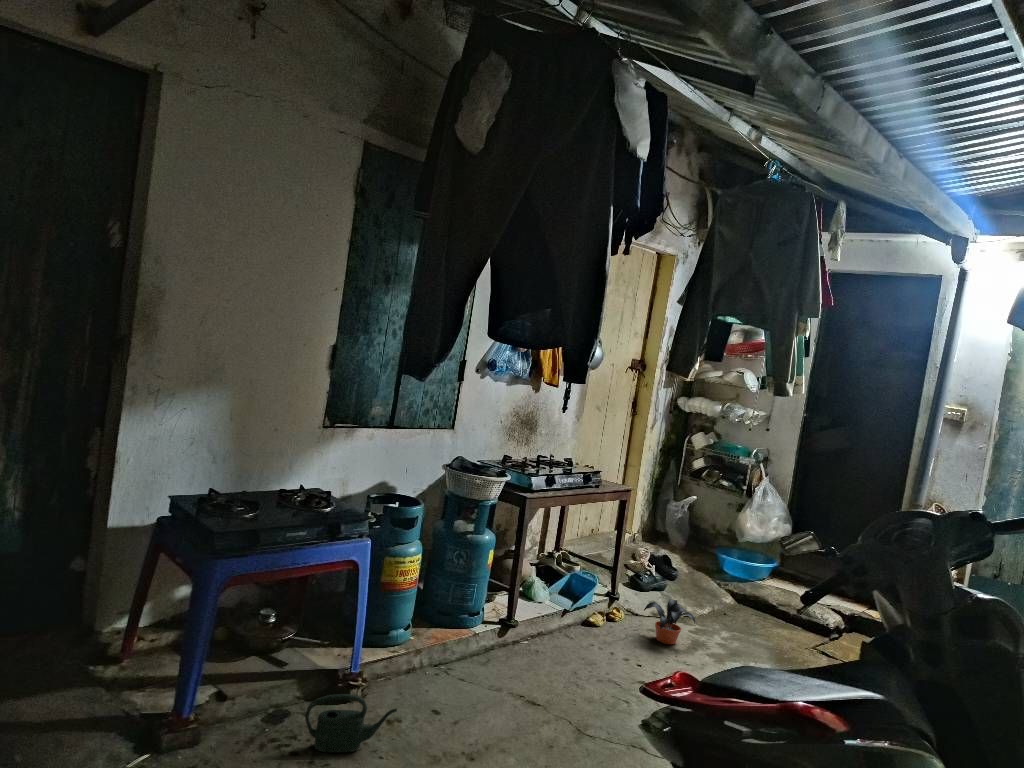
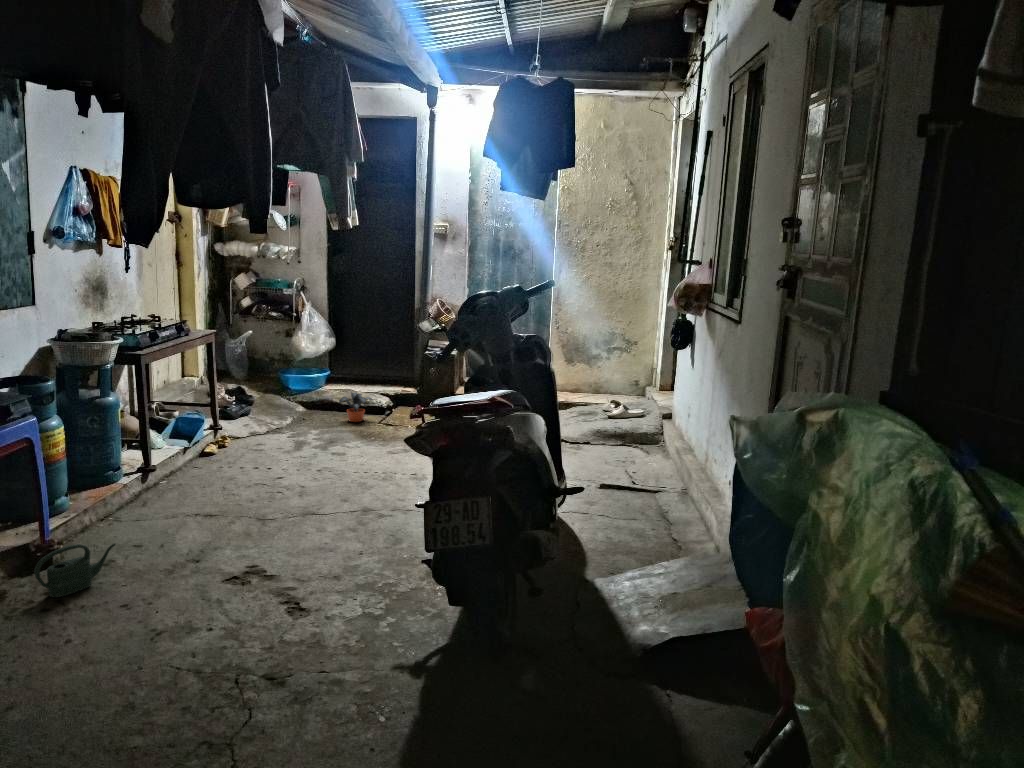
potted plant: present [644,599,695,644] -> present [339,392,373,422]

